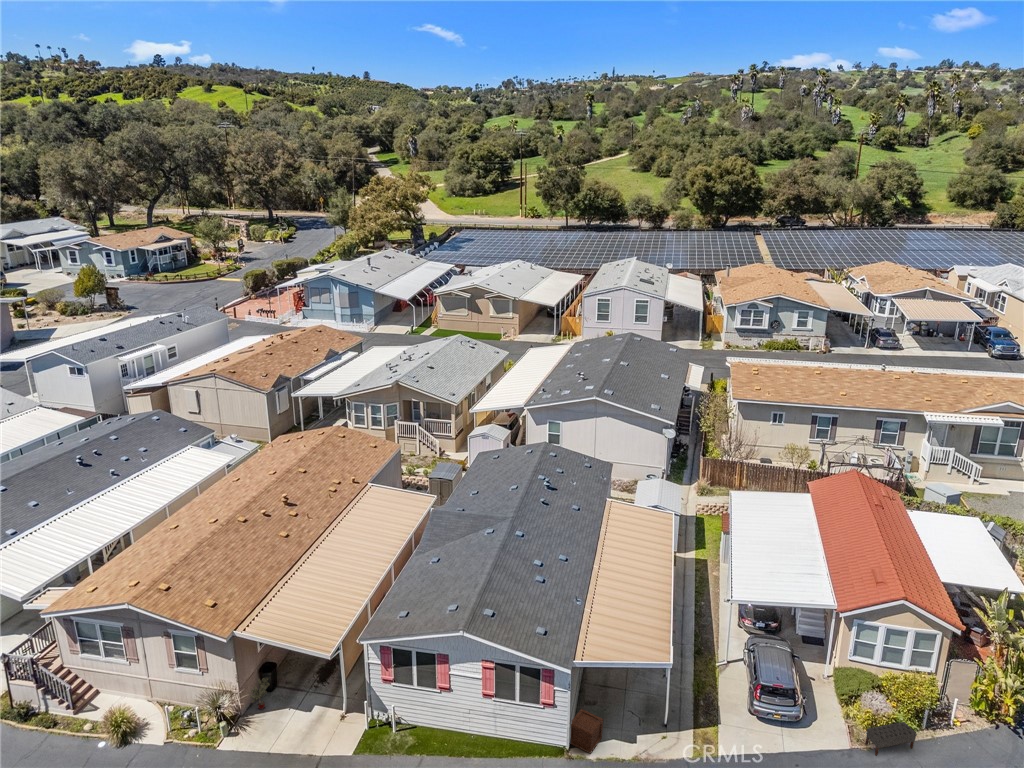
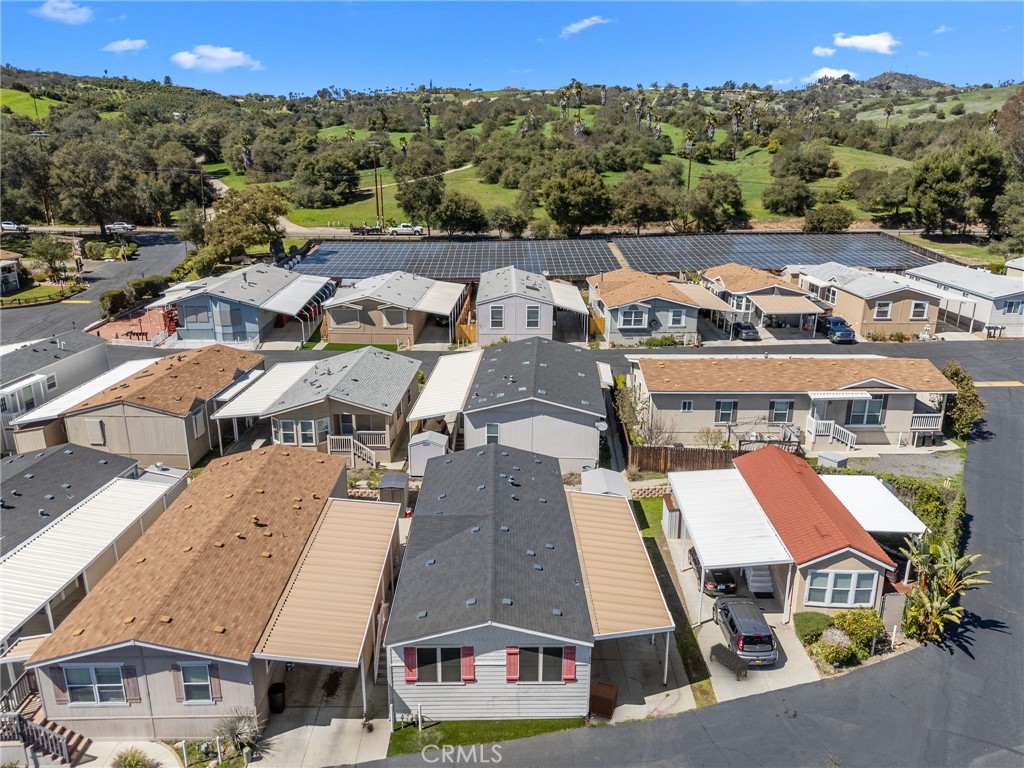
potted tree: present [250,678,269,709] -> present [357,702,383,732]
bench: present [865,722,917,756] -> present [710,643,749,680]

